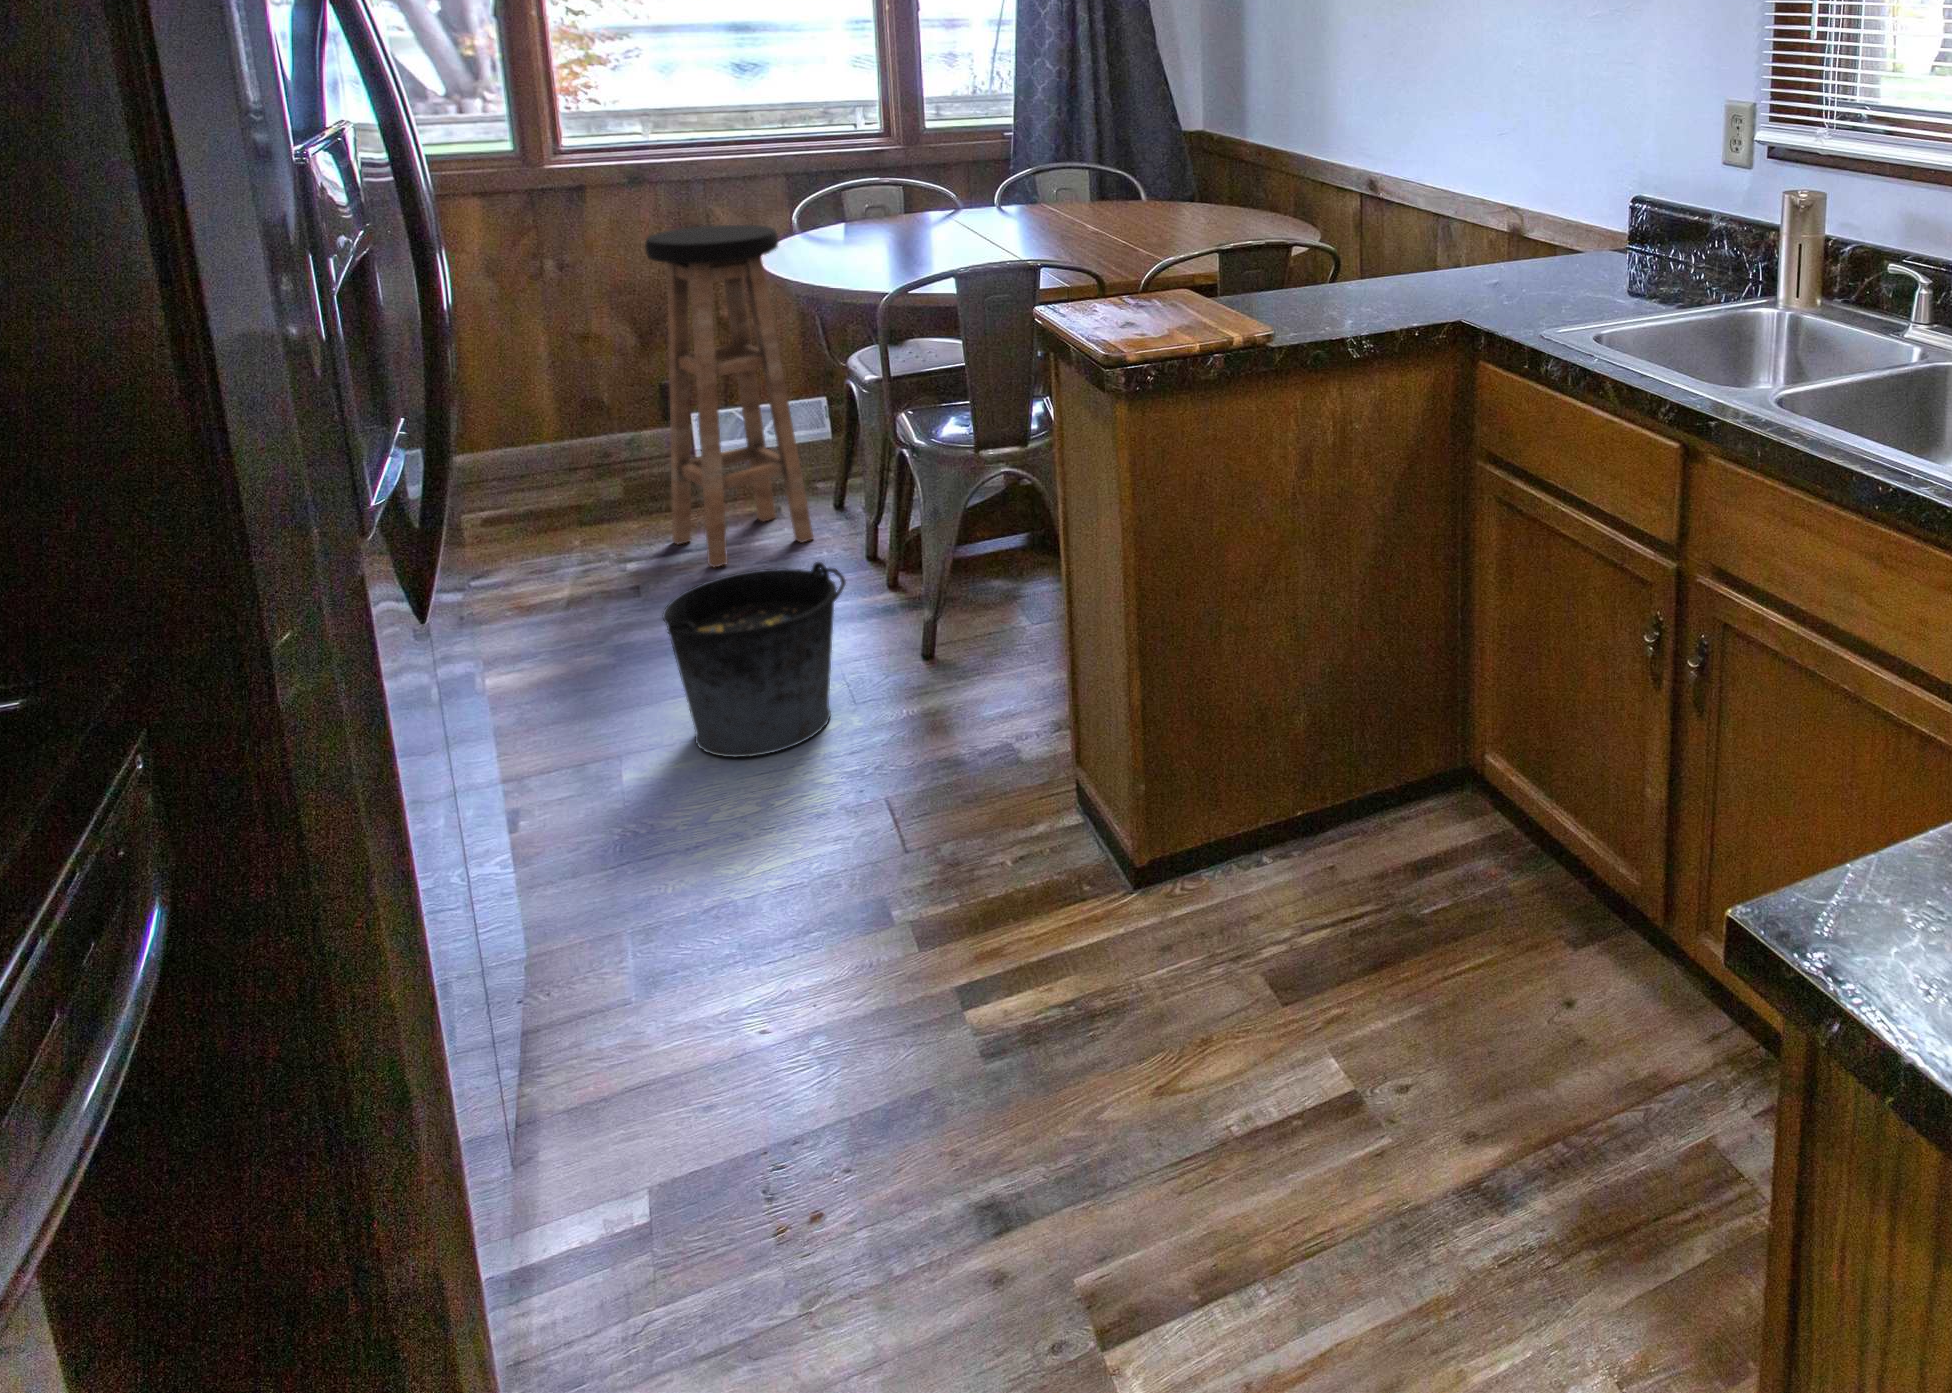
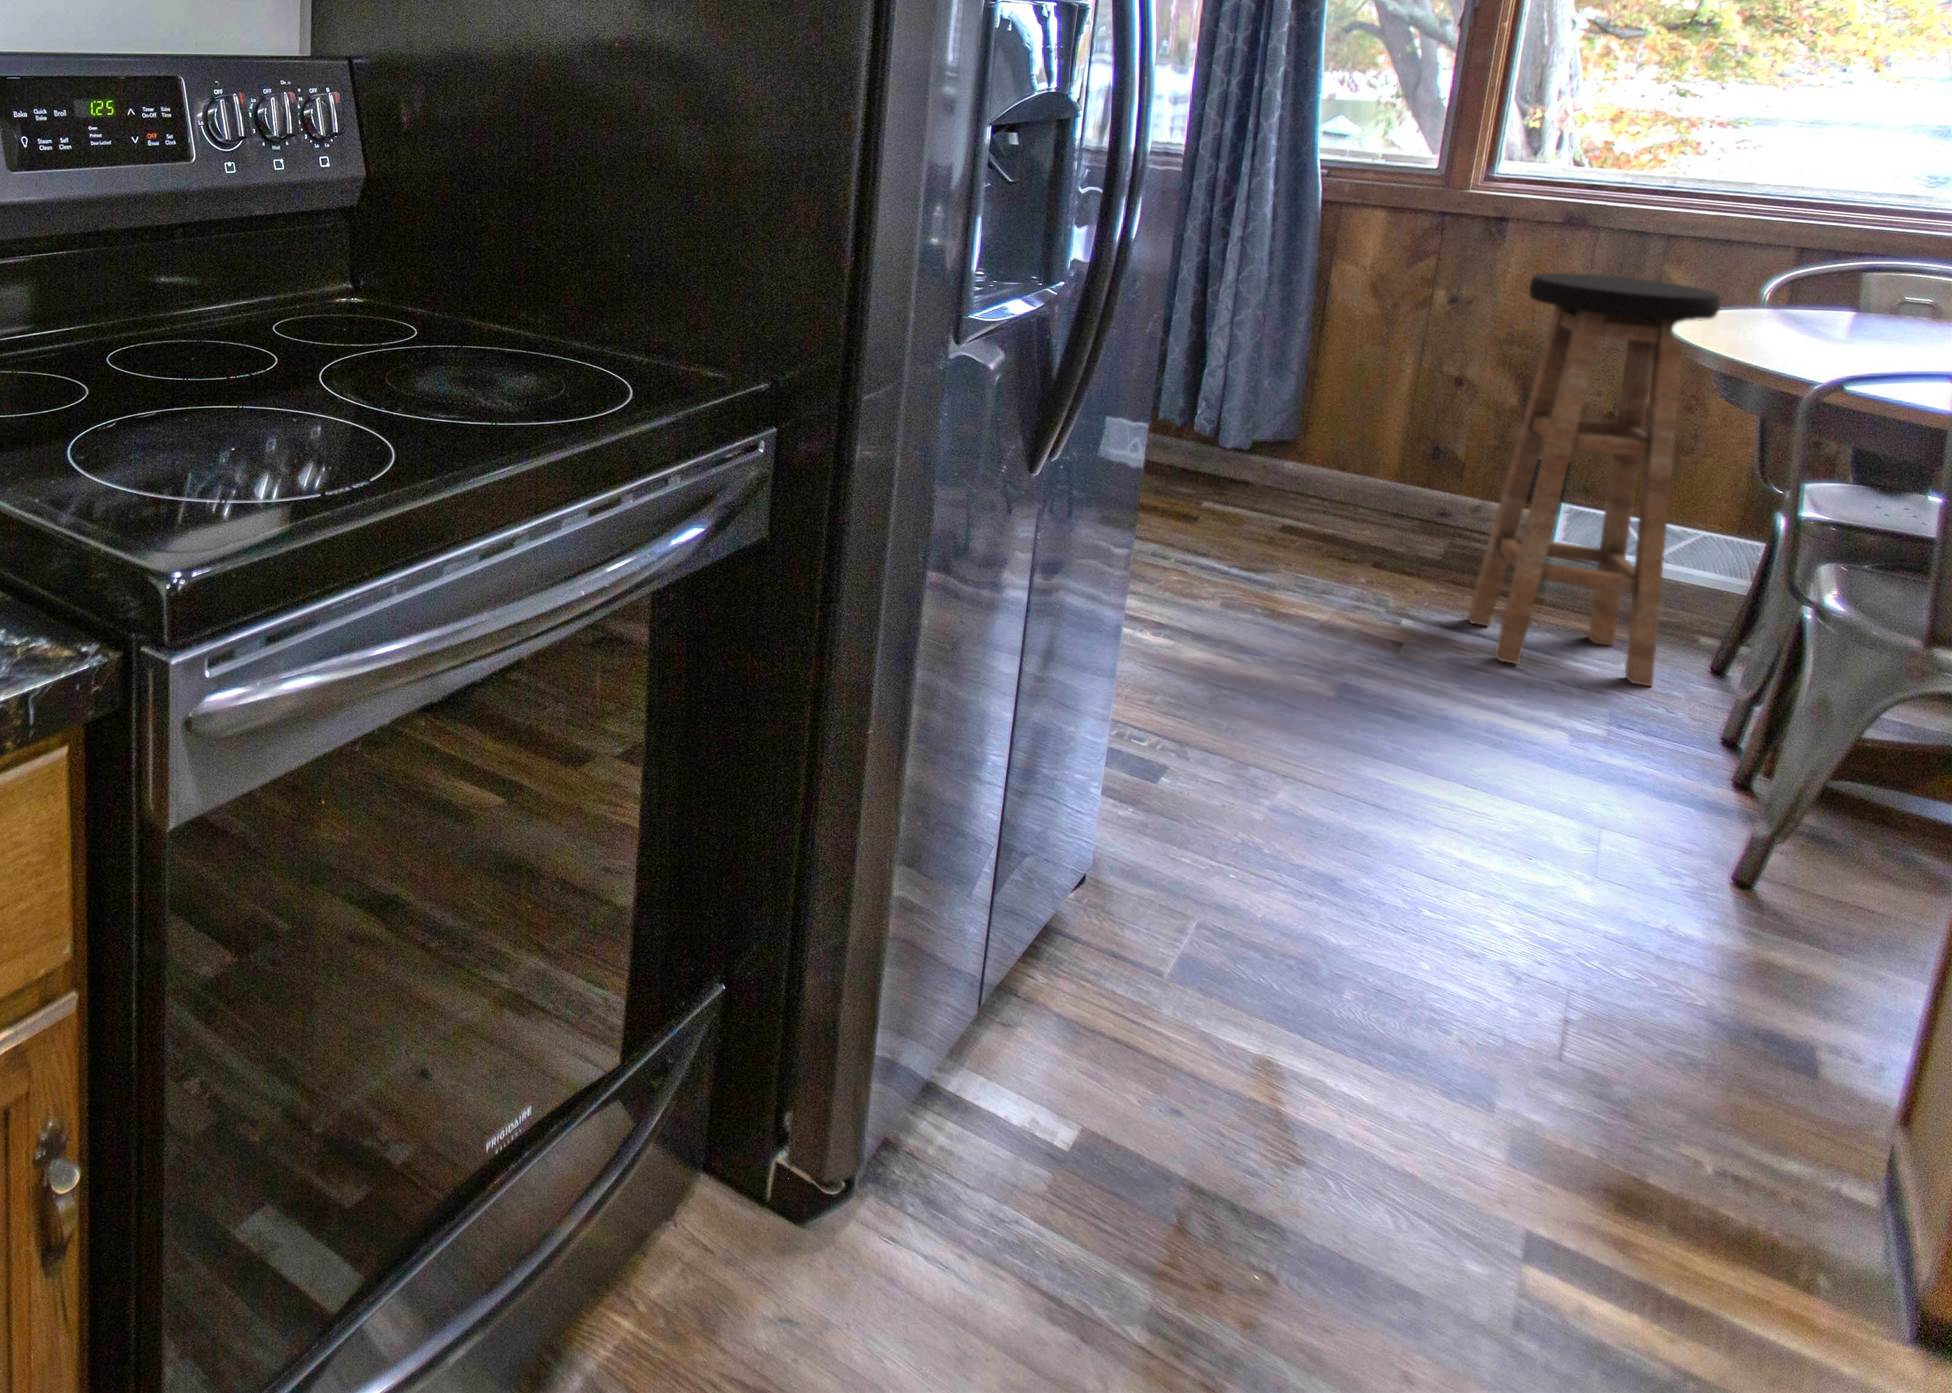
bucket: present [663,562,846,757] -> none [1367,644,1627,874]

